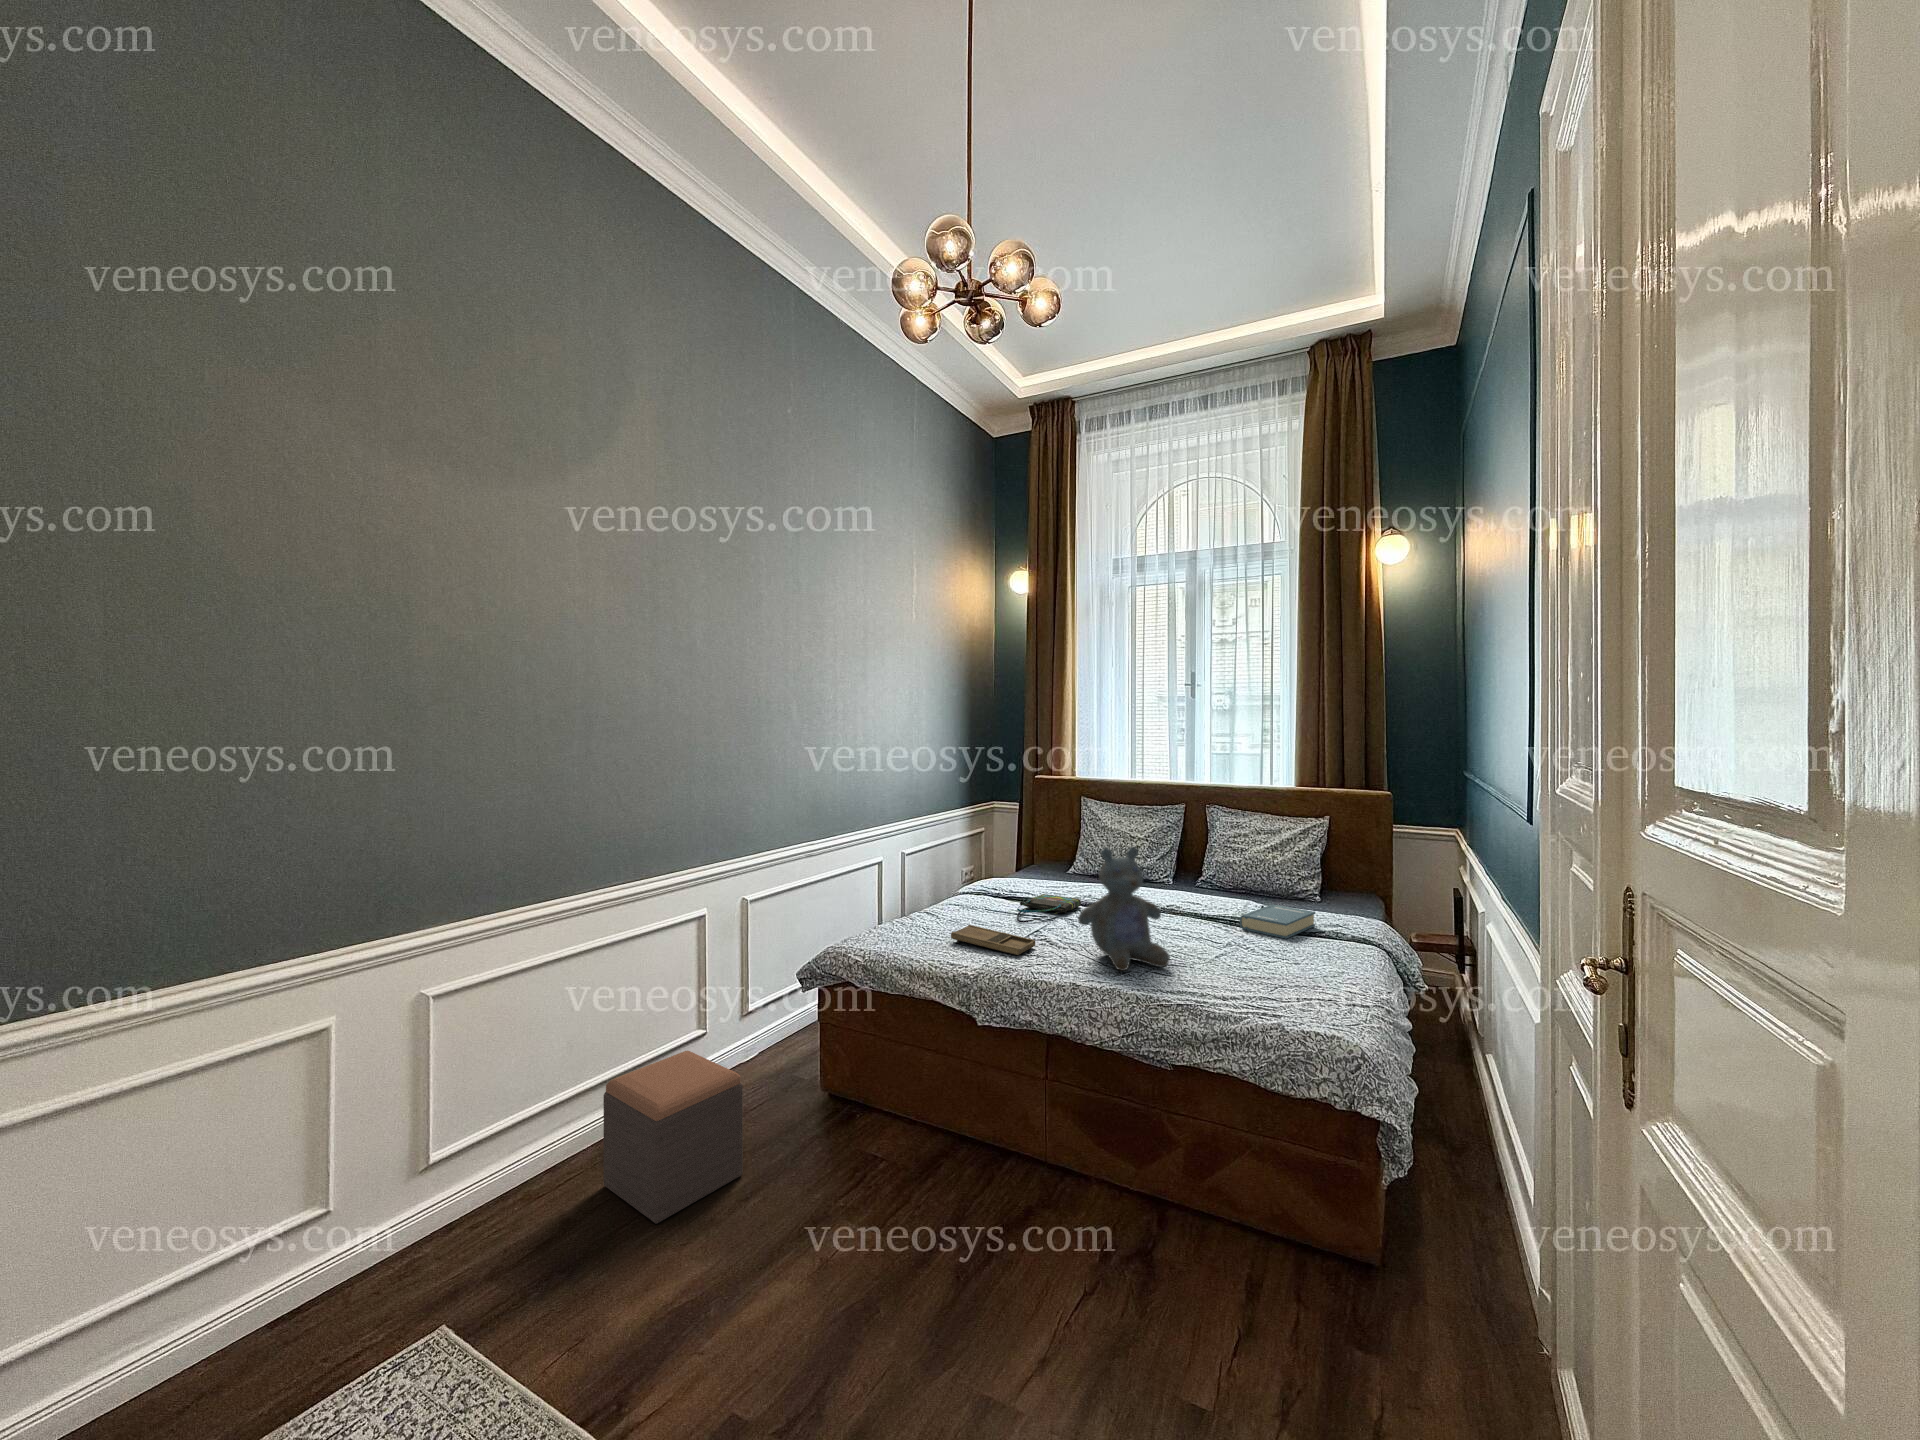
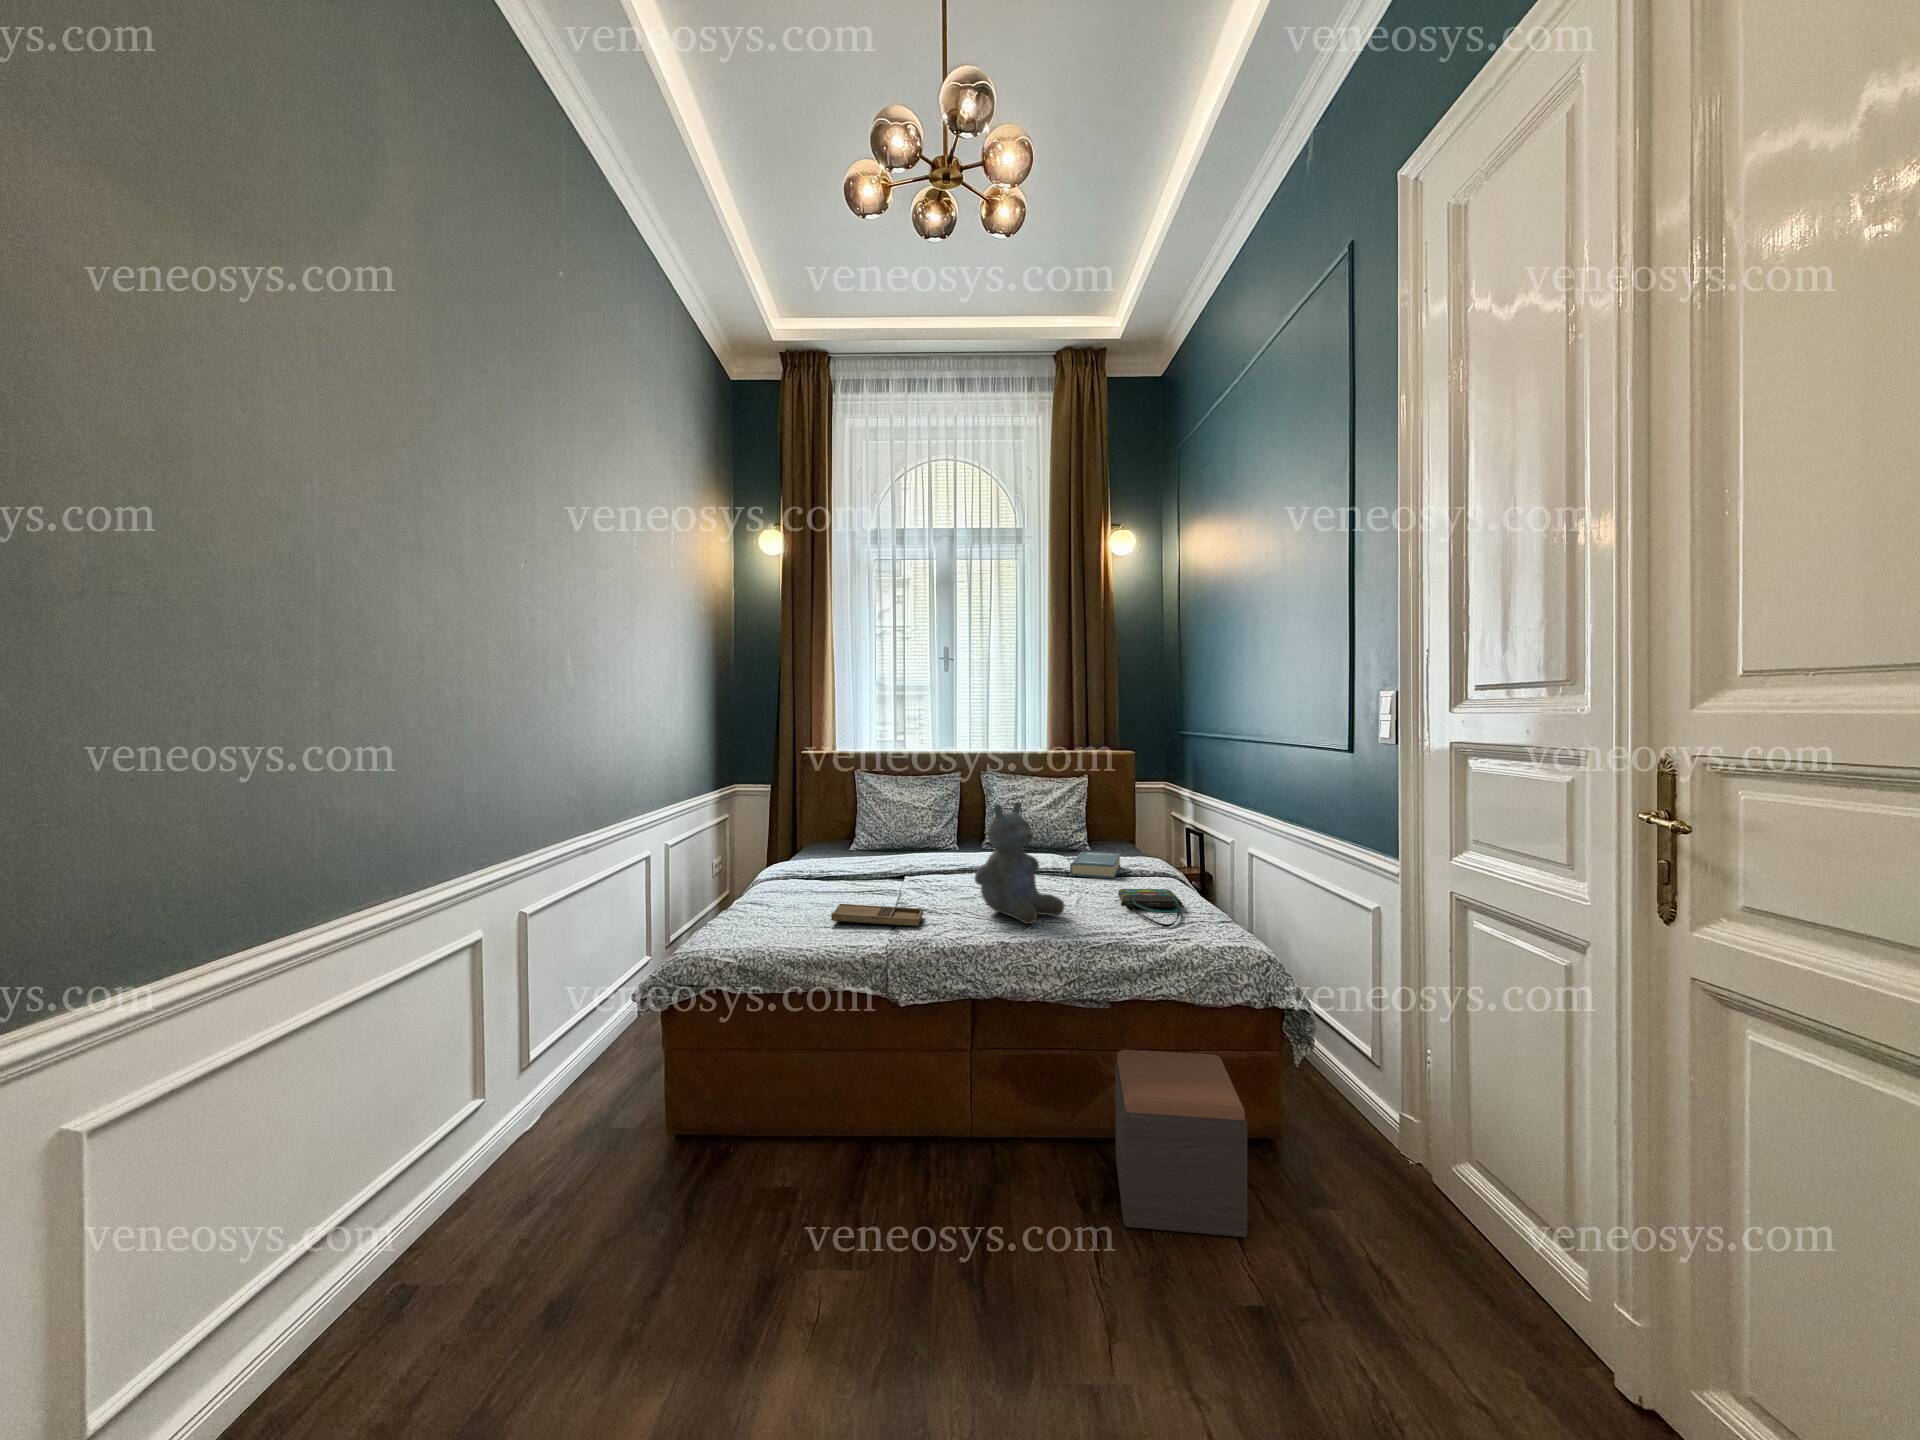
tote bag: present [1017,894,1081,923] -> present [1118,889,1185,927]
footstool: present [603,1051,743,1224] -> present [1115,1050,1247,1237]

